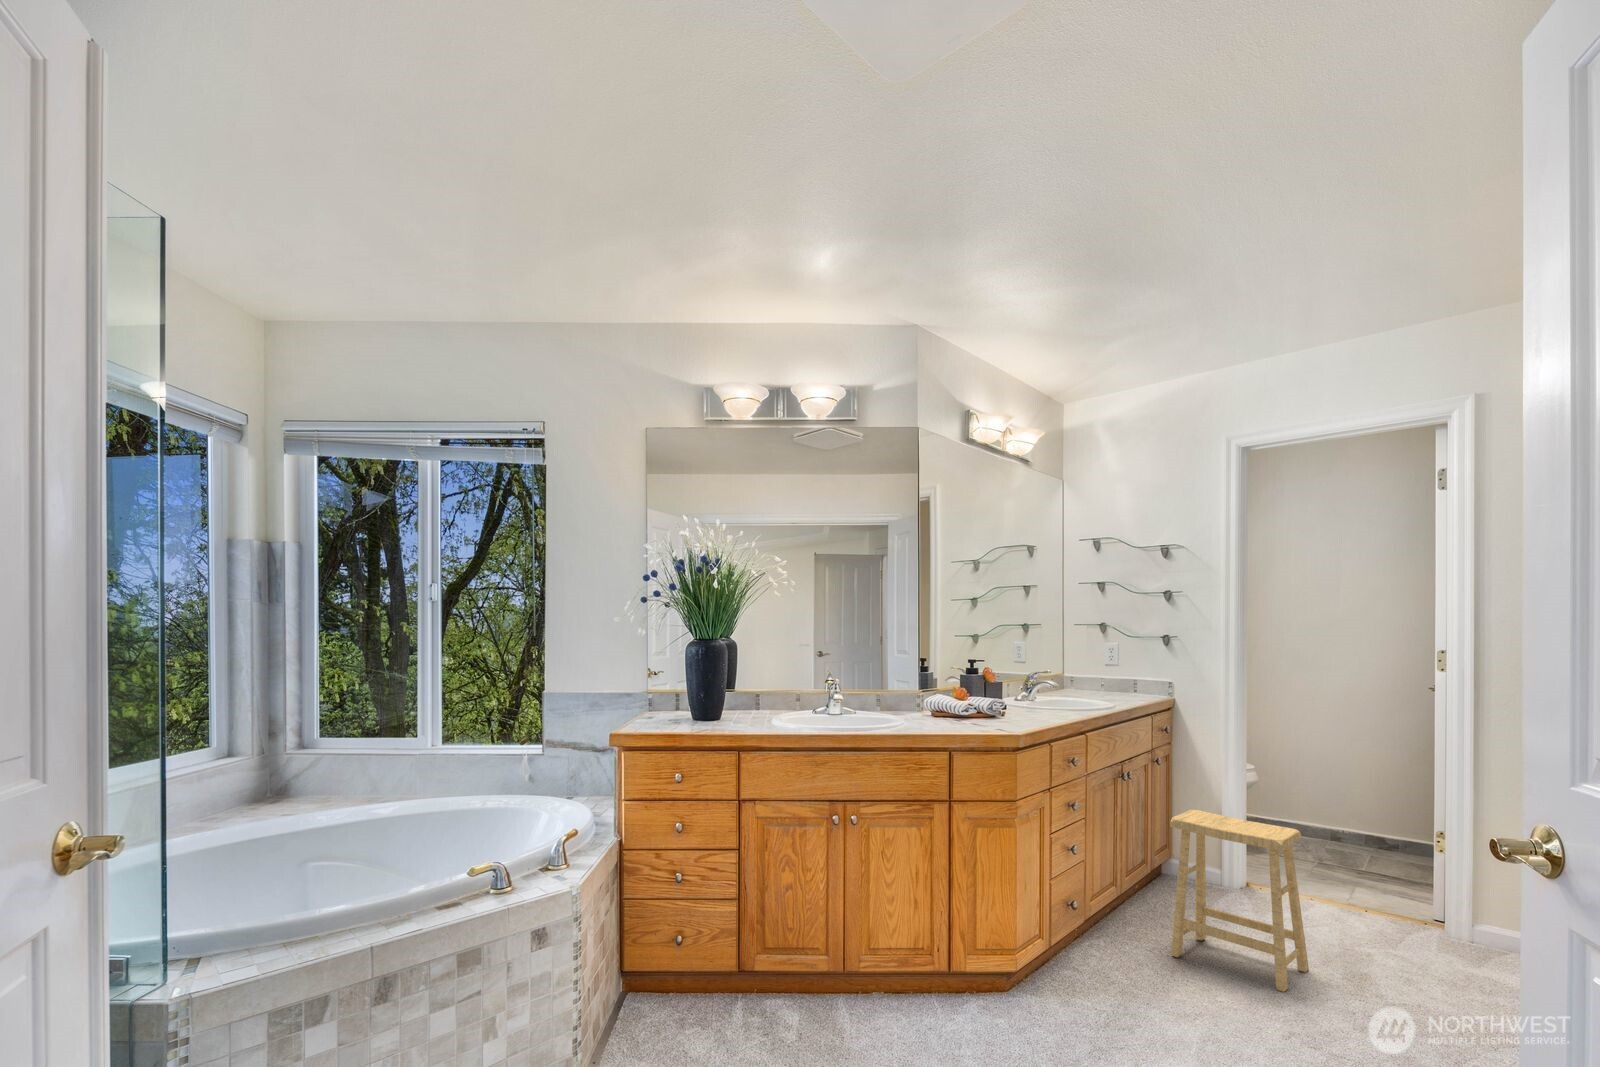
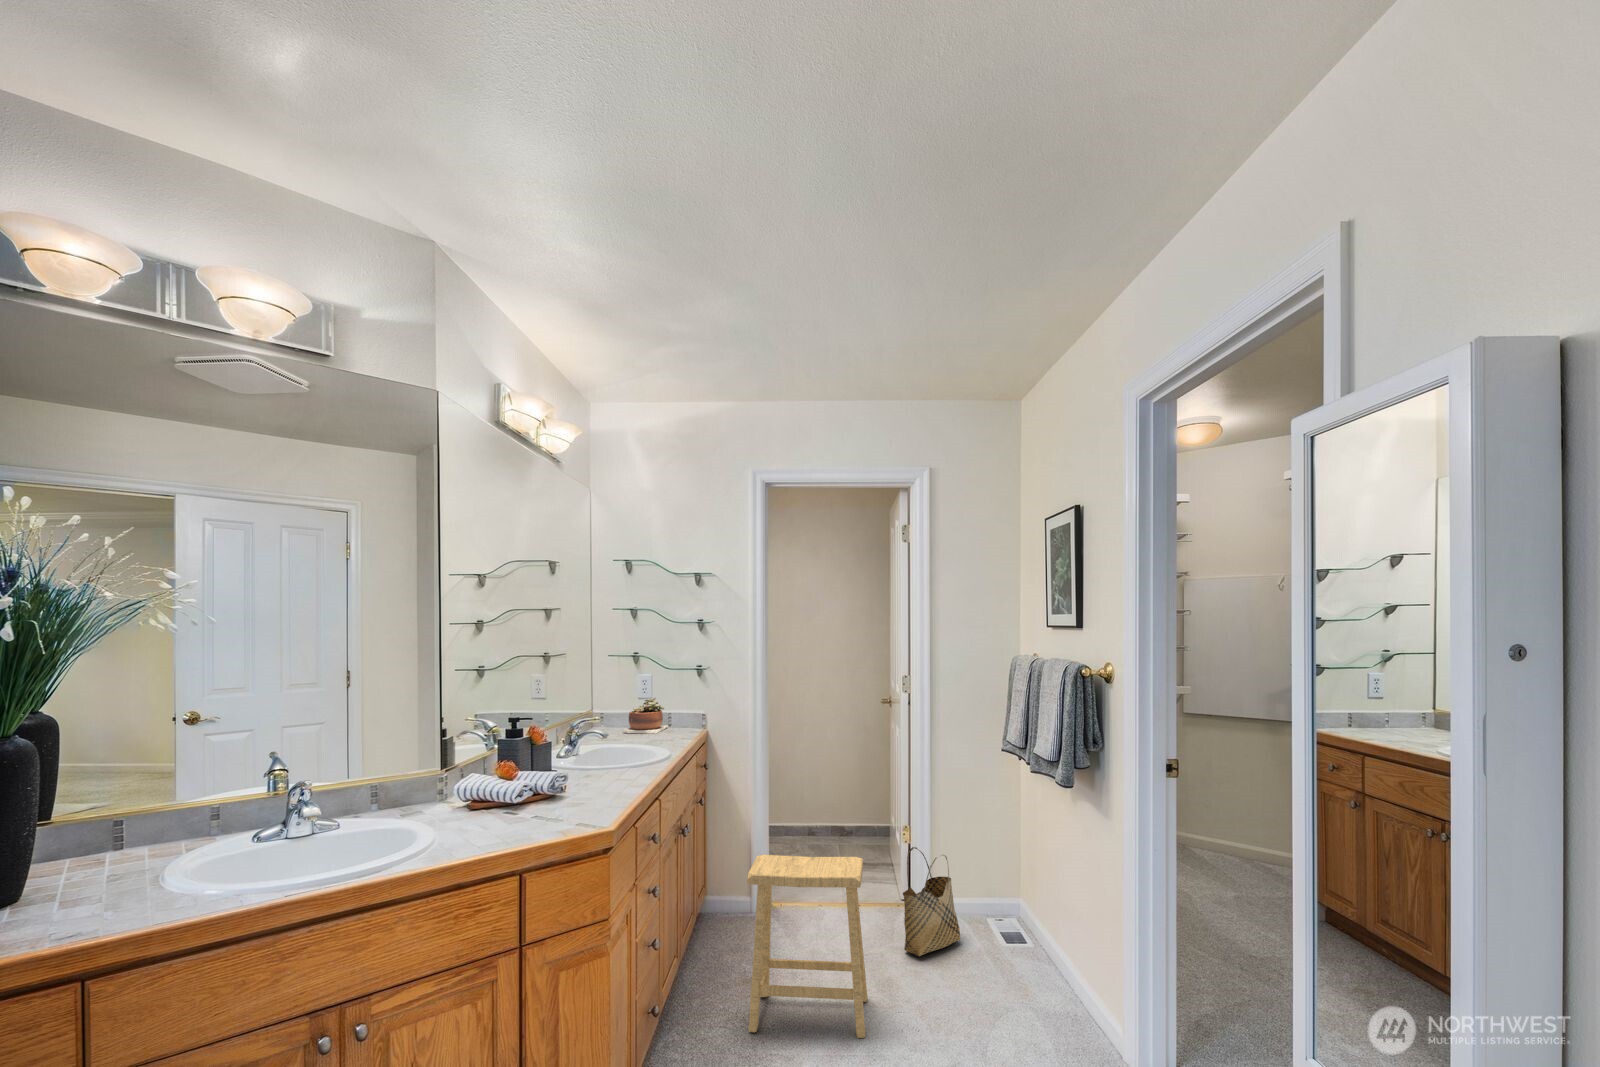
succulent plant: none [1089,664,1136,695] -> present [623,698,668,733]
woven basket: none [1376,848,1462,962] -> present [903,847,960,956]

